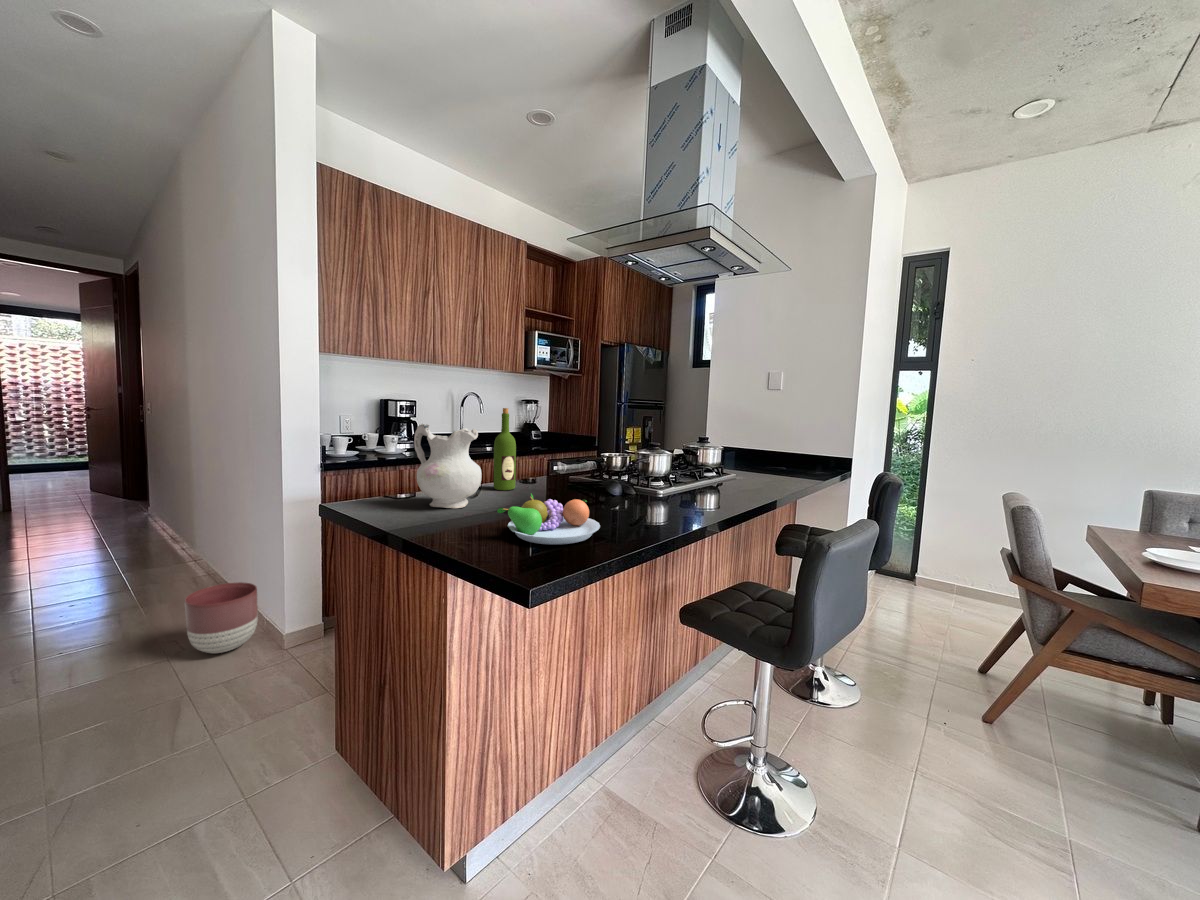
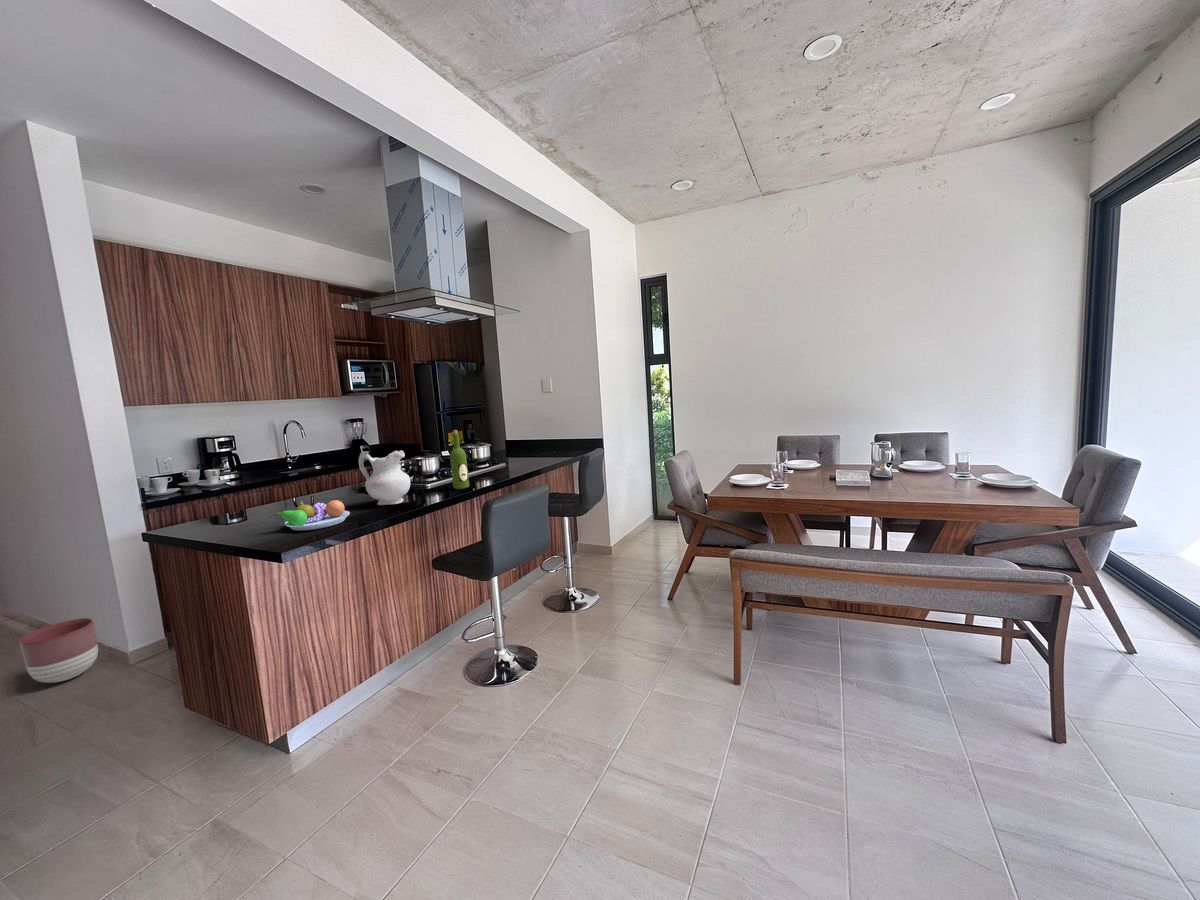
wine bottle: present [494,408,516,490] -> present [450,430,469,489]
ceramic pitcher: present [414,424,482,508] -> present [359,450,410,505]

